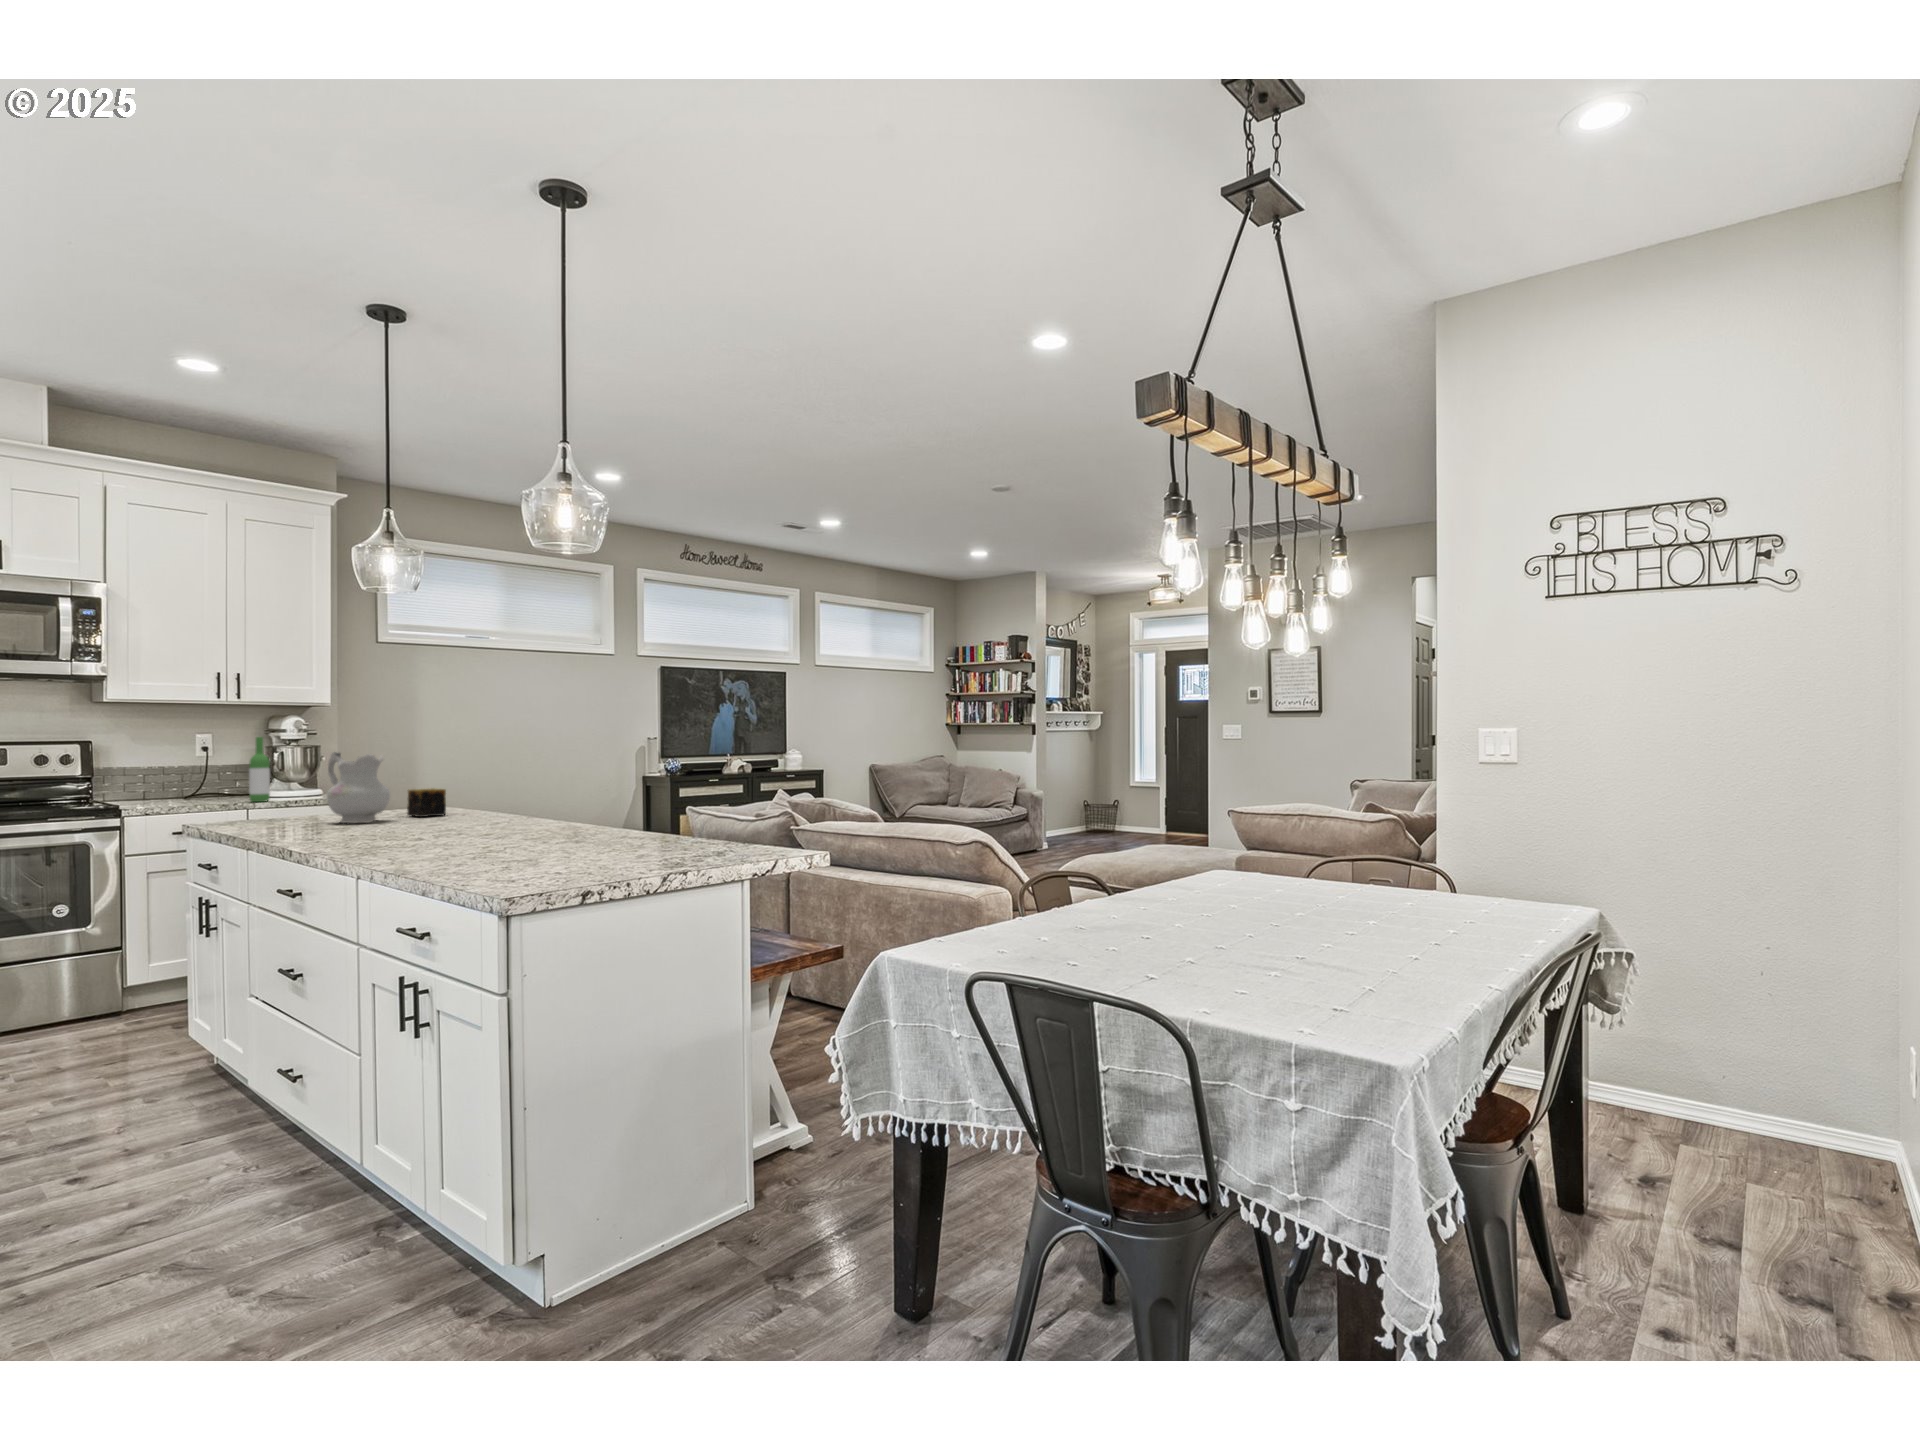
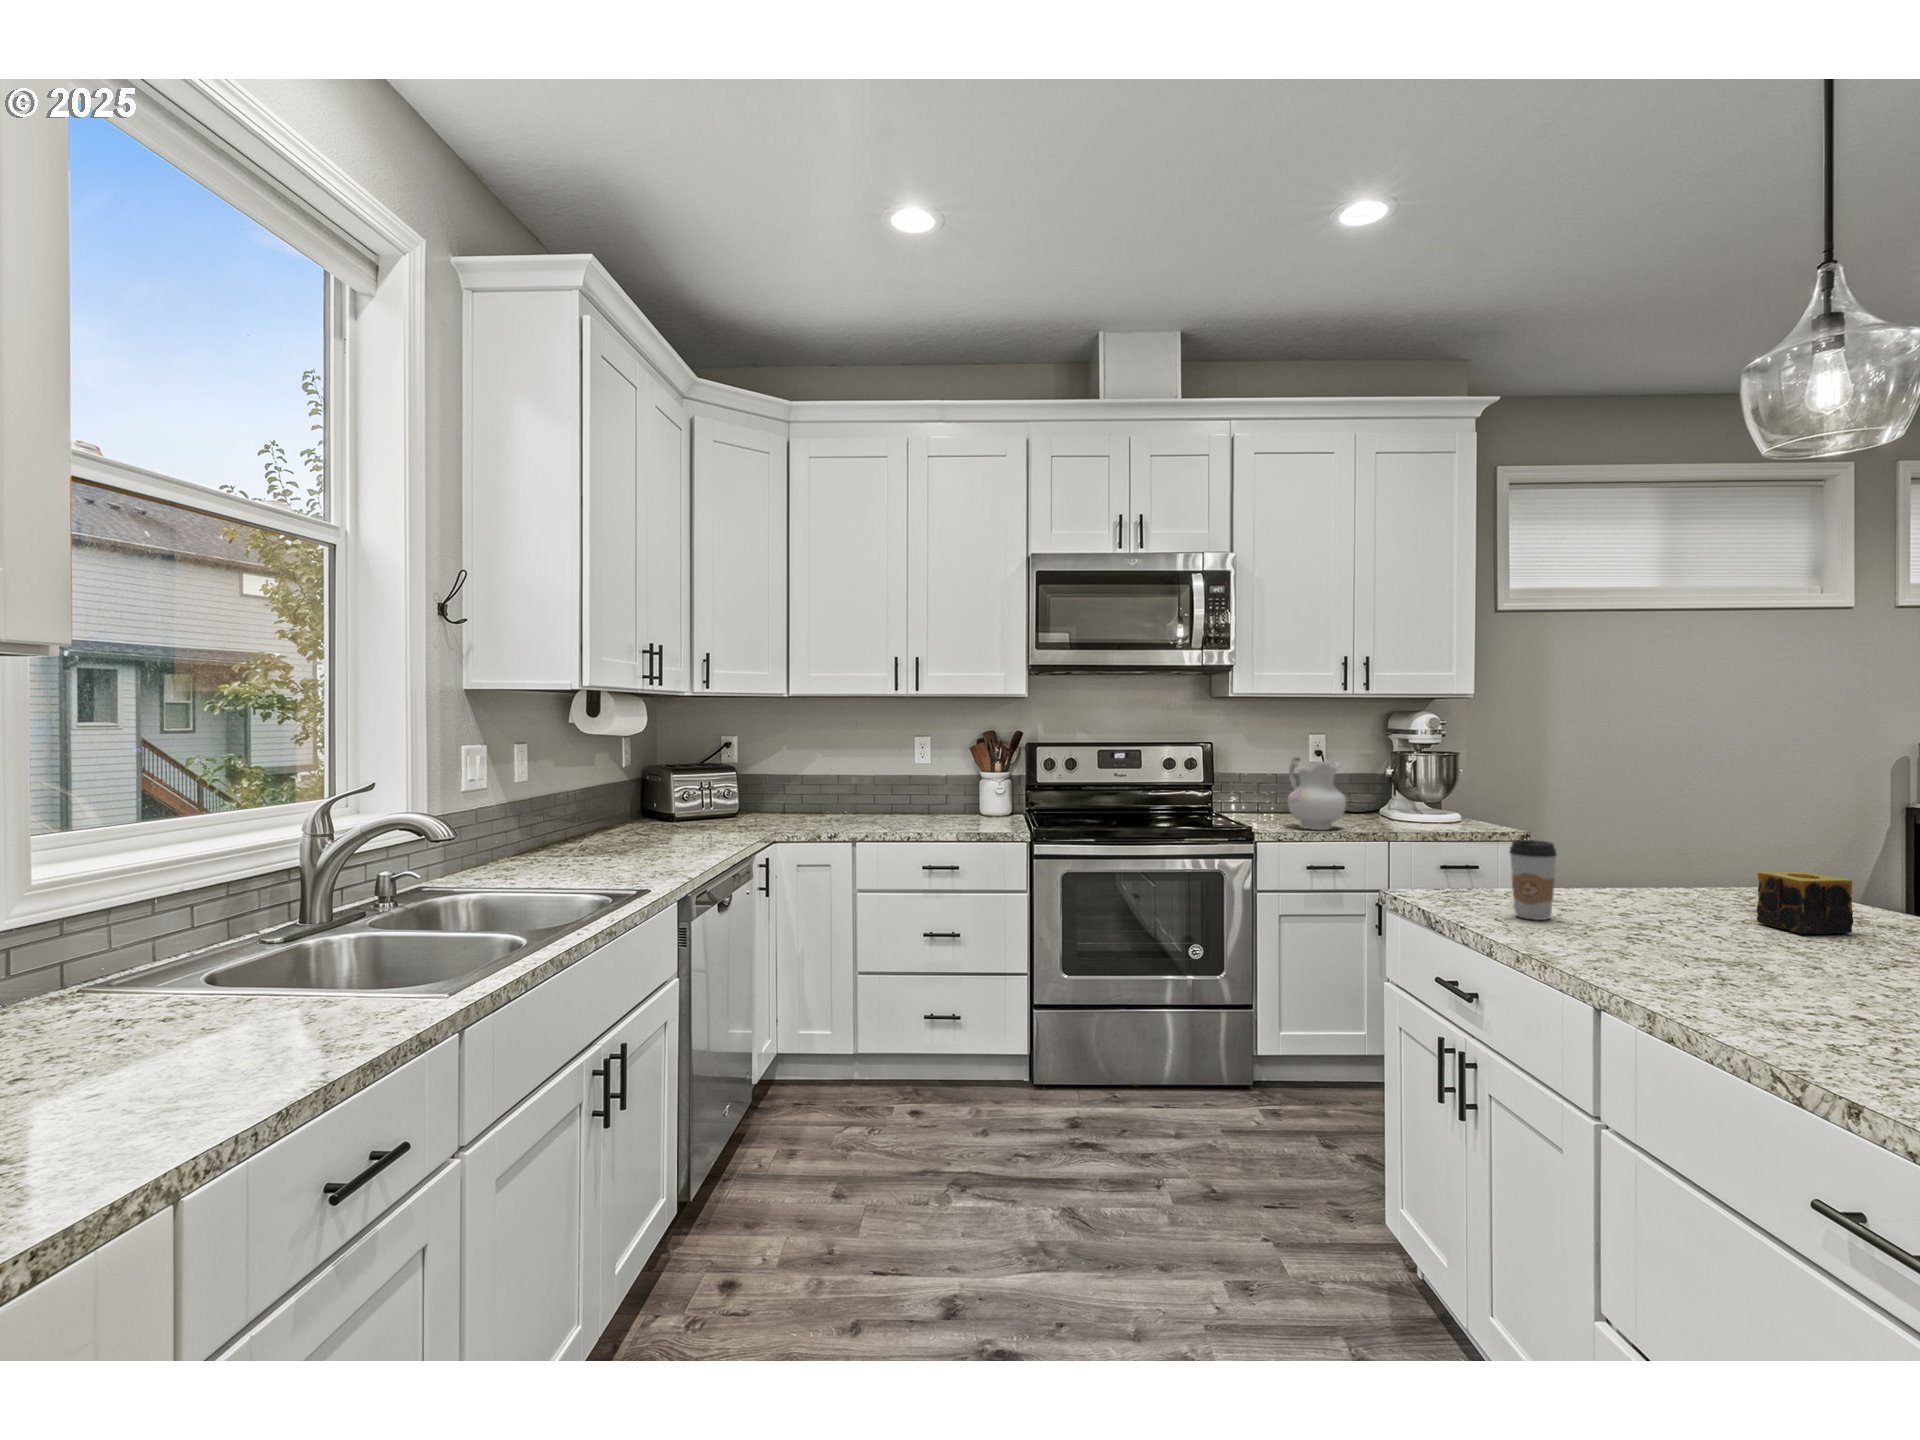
wine bottle: present [249,737,270,802] -> none [1382,742,1406,829]
ceramic pitcher: present [327,752,390,823] -> present [1288,757,1346,830]
coffee cup: none [266,780,294,824] -> present [1510,840,1557,920]

